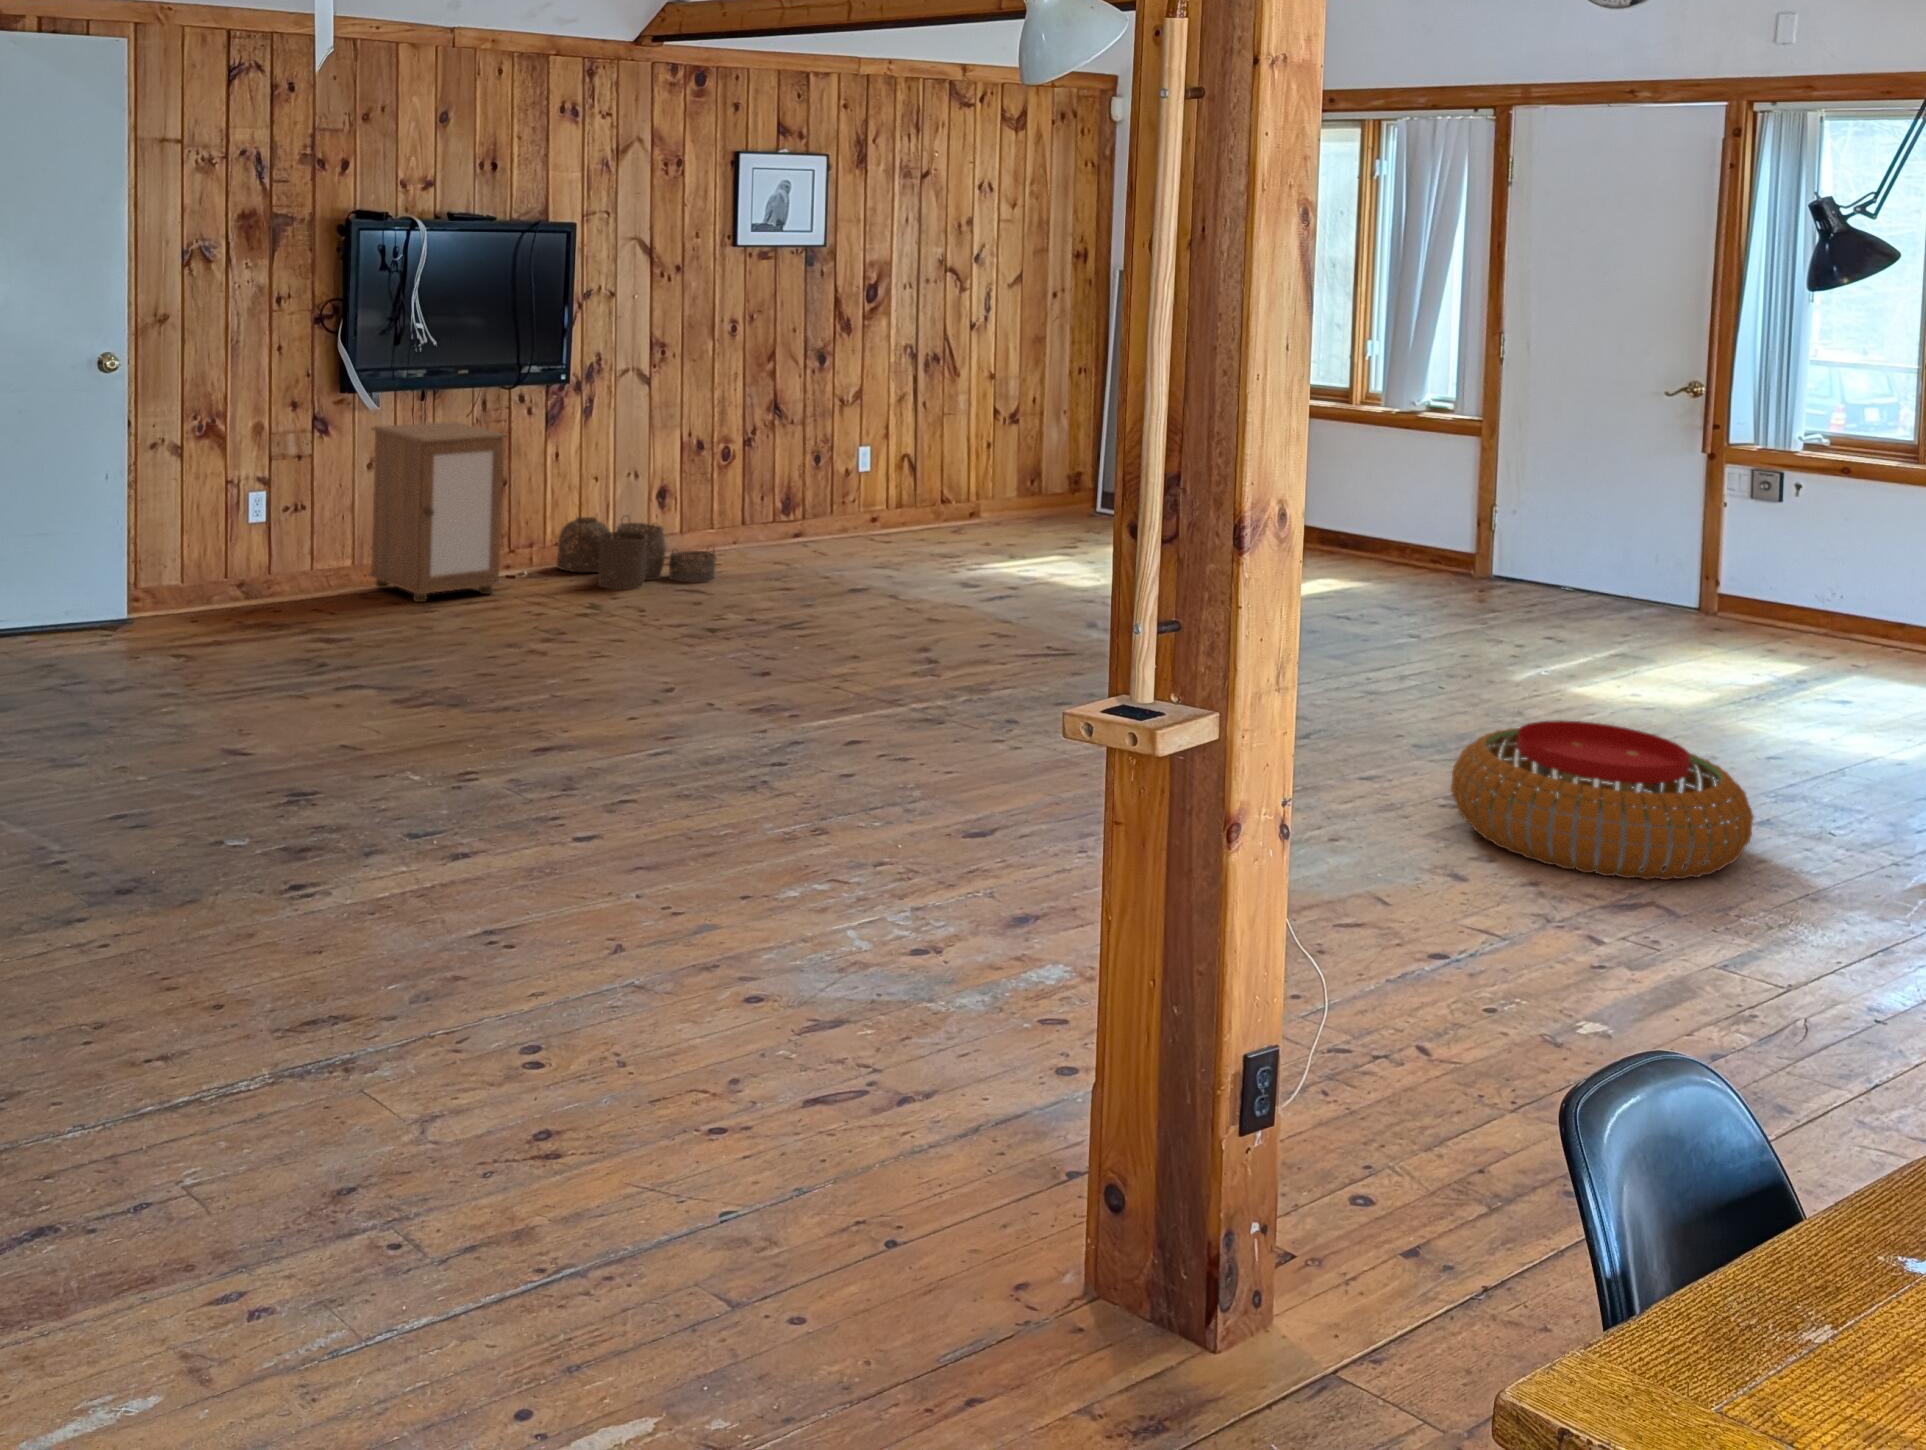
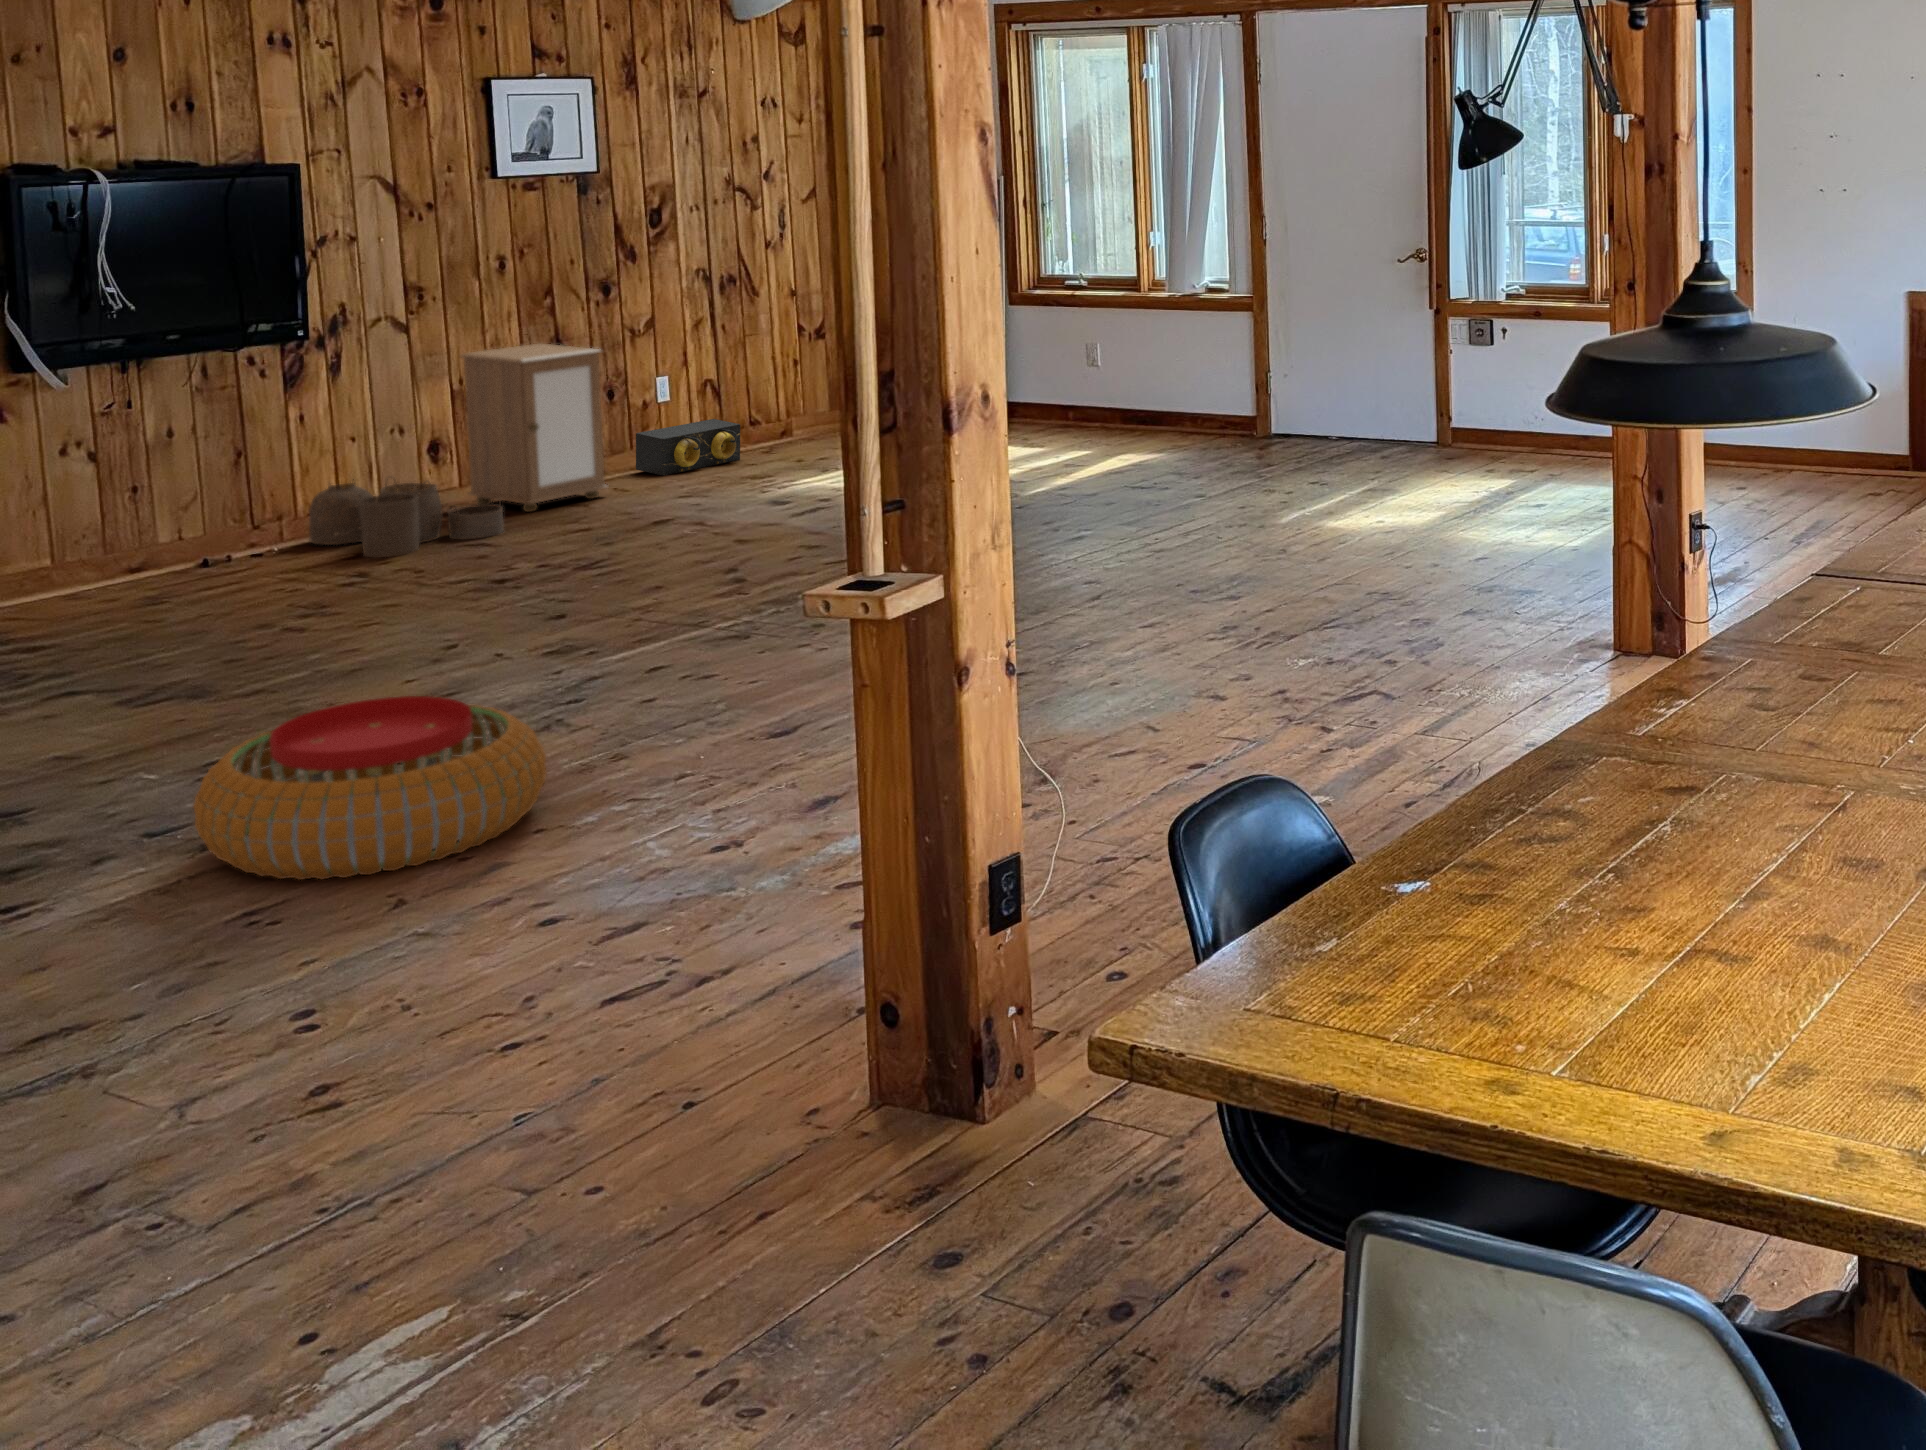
cabinet: present [368,422,507,602] -> present [460,344,608,512]
speaker: none [830,492,928,542] -> present [636,419,740,476]
pouf: present [1451,720,1754,880] -> present [193,696,547,880]

